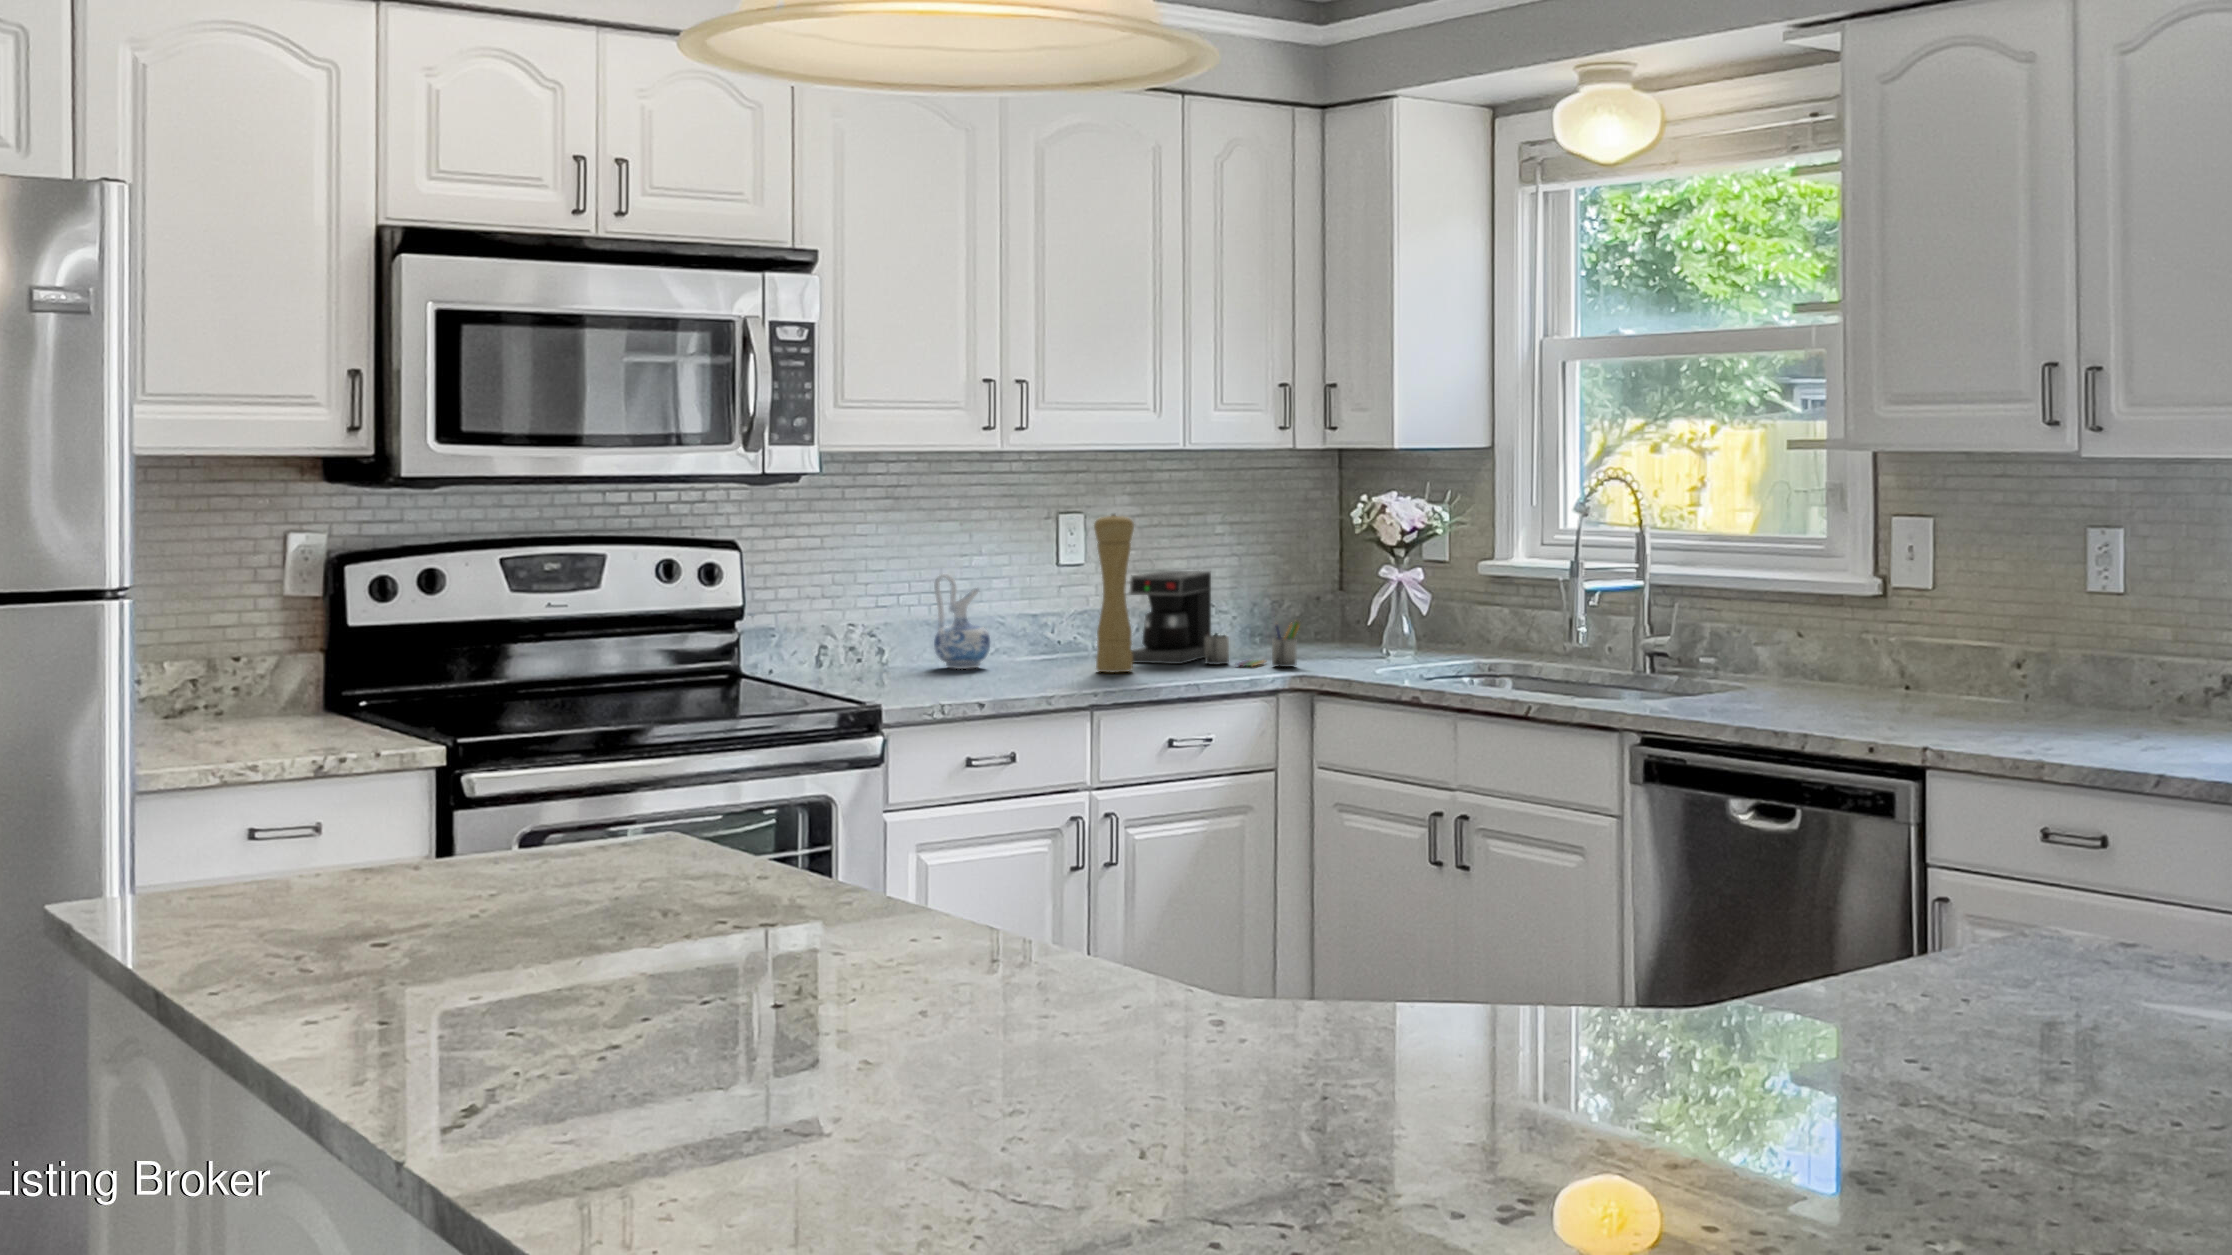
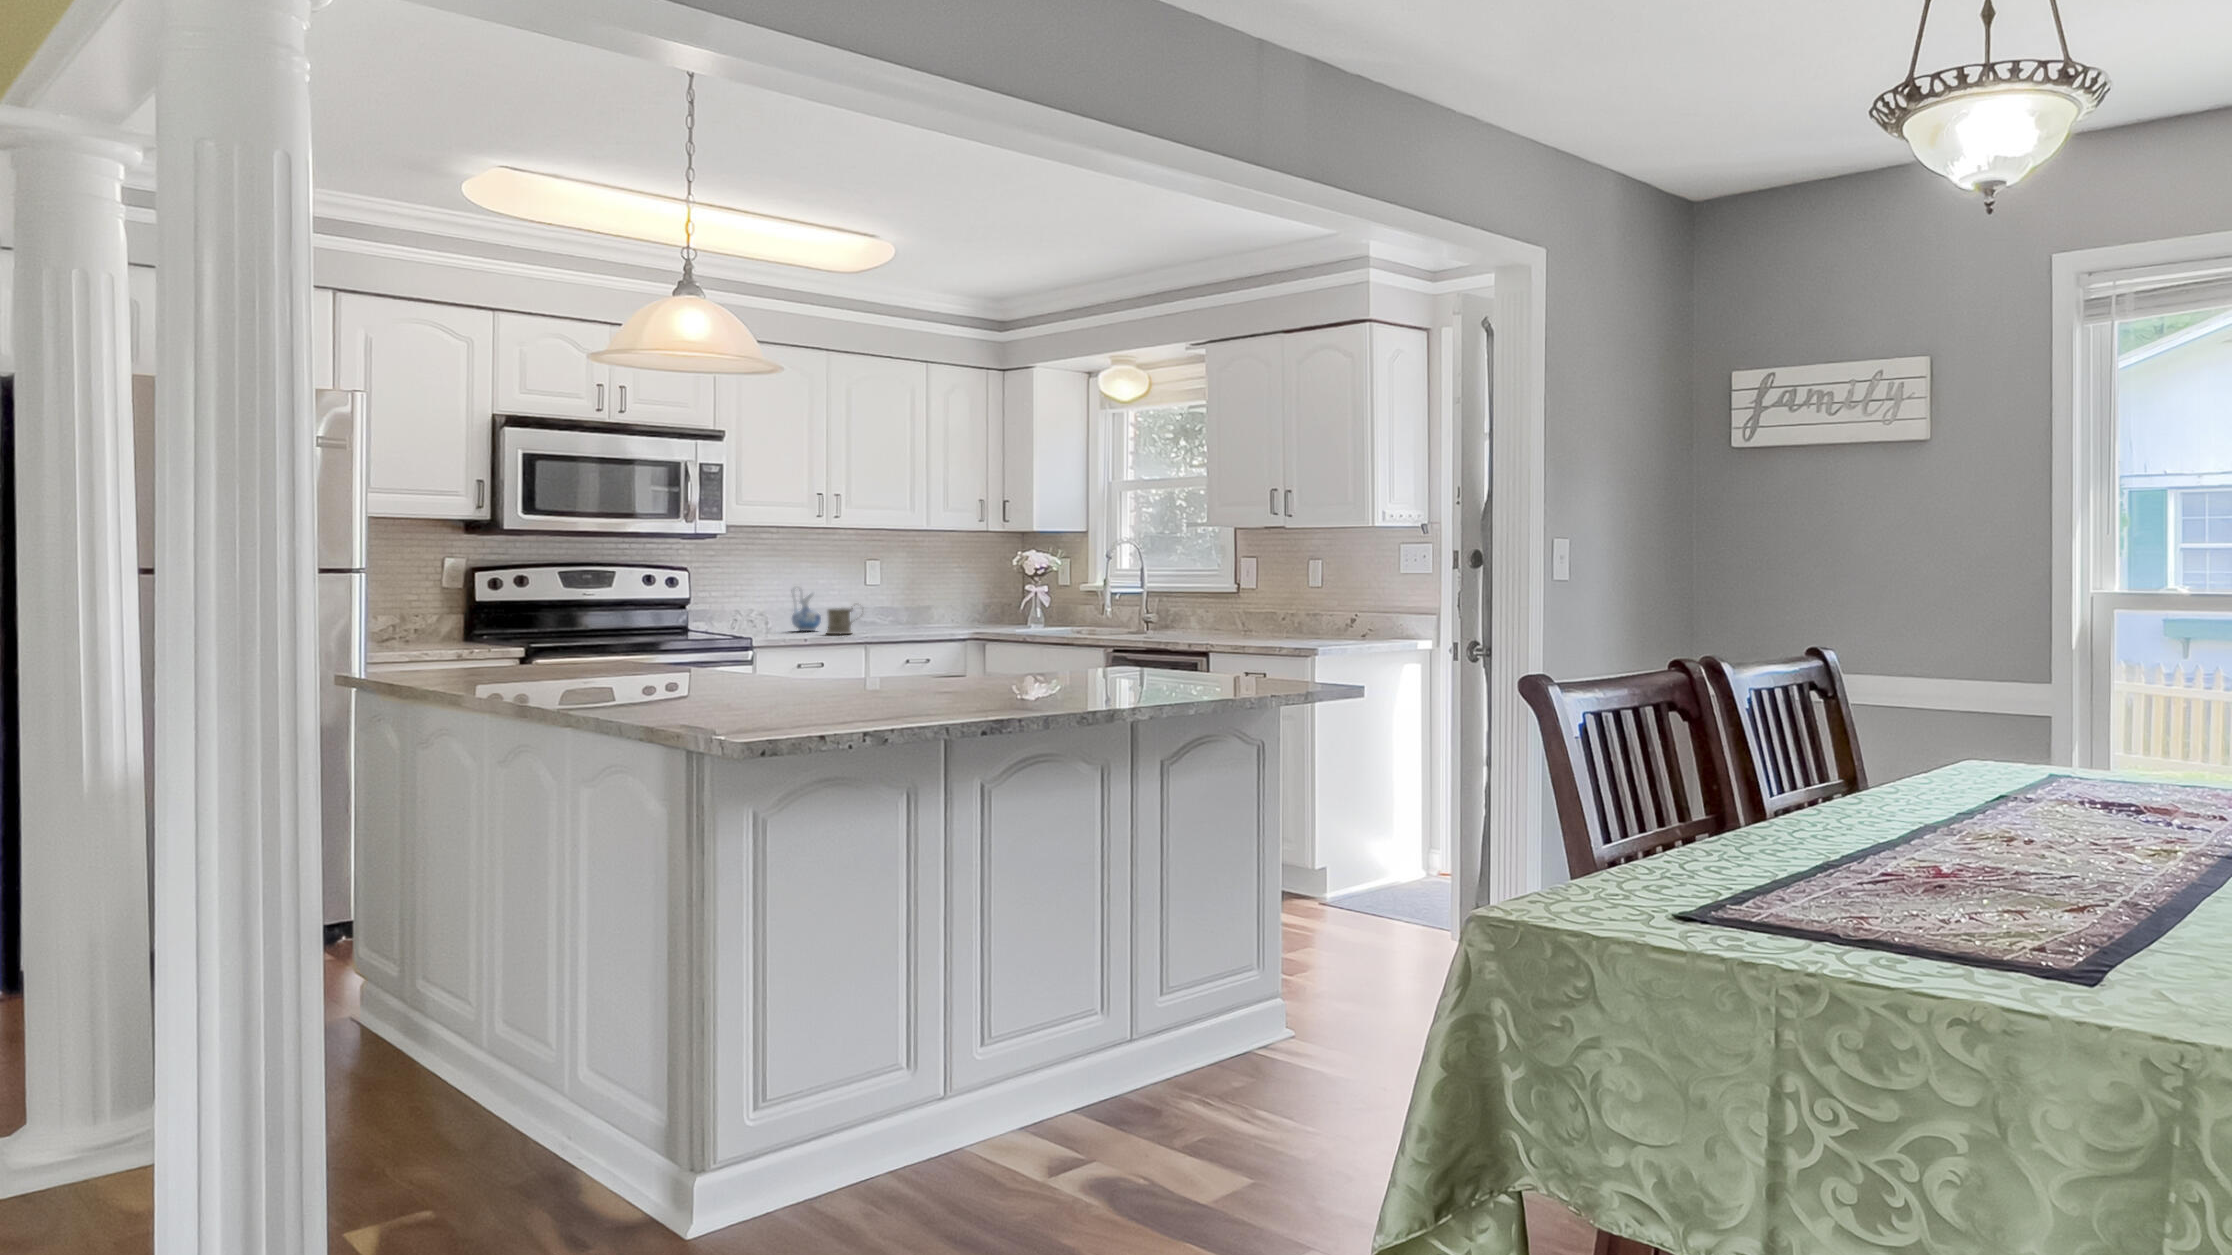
pepper mill: present [1094,514,1134,672] -> none [872,557,892,632]
coffee maker: present [1130,571,1301,667] -> none [894,588,979,631]
mug: none [1008,615,1086,683] -> present [827,608,853,634]

